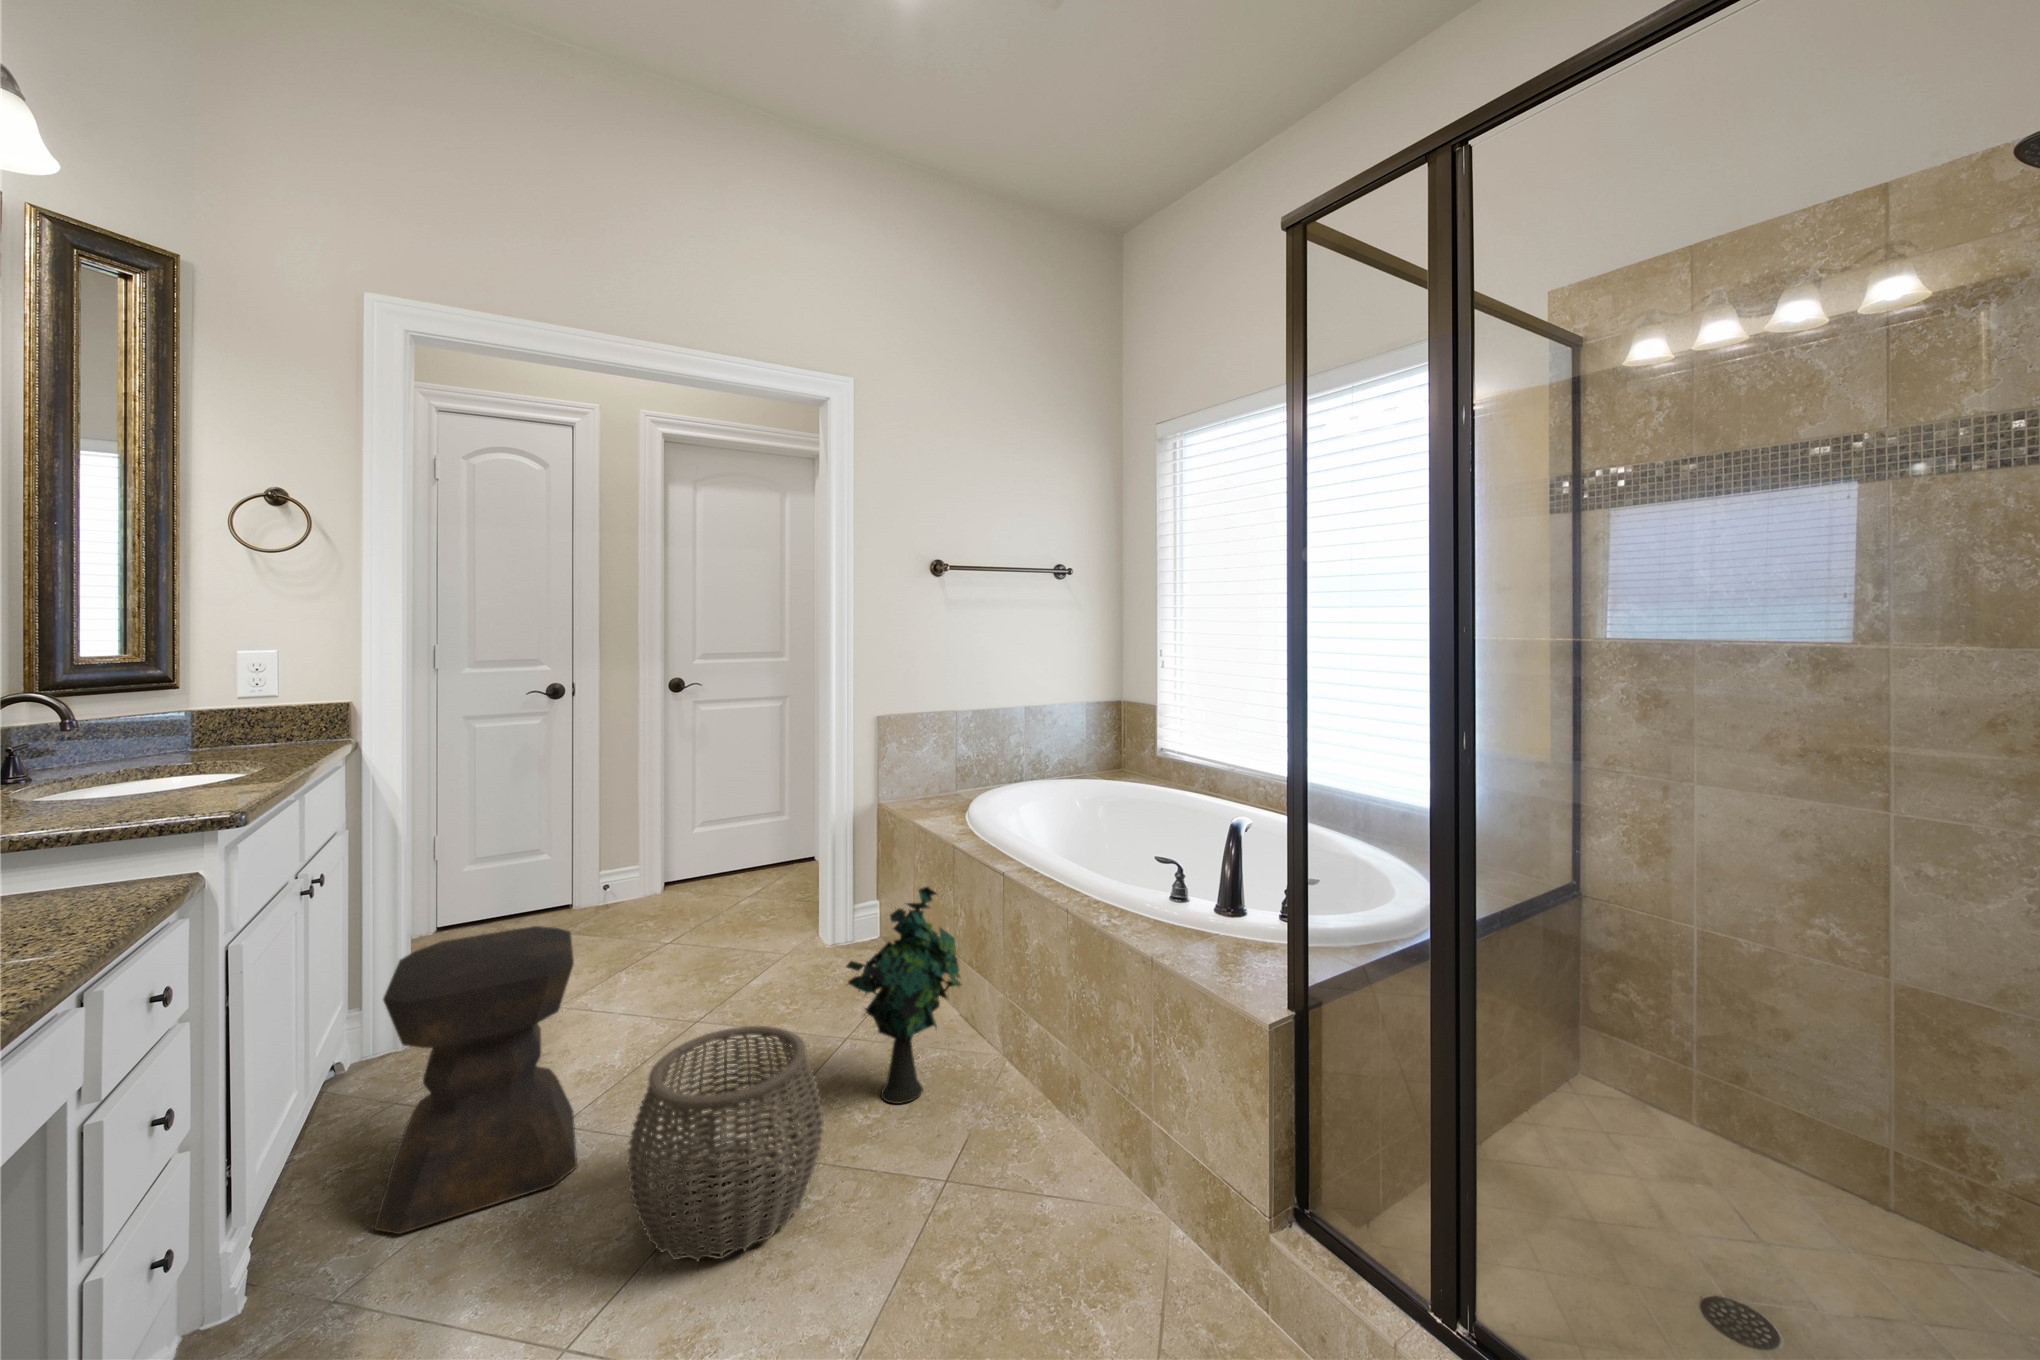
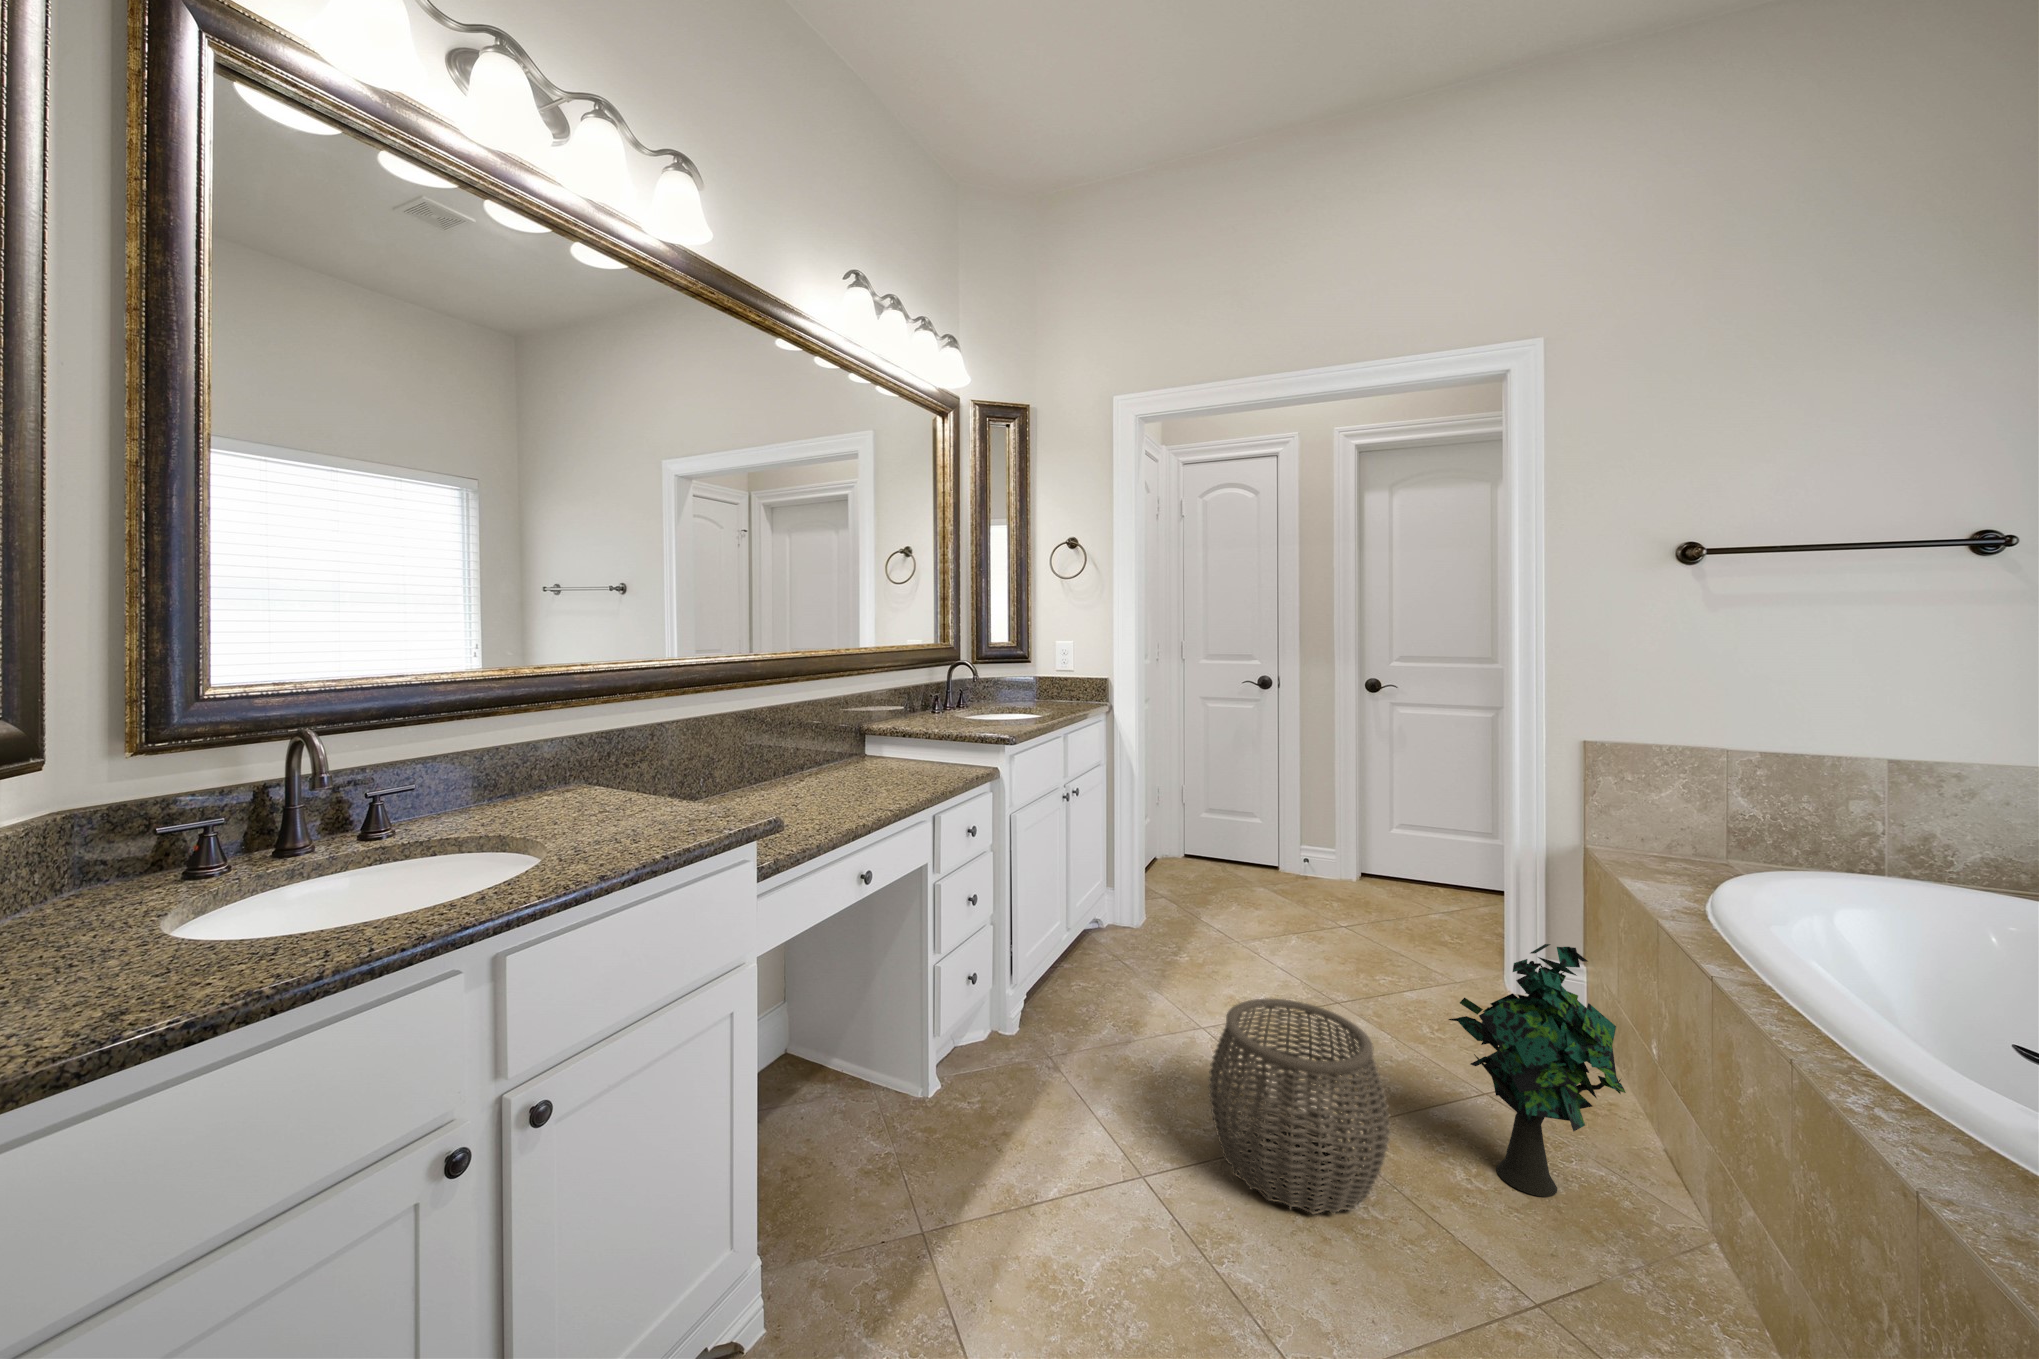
stool: present [374,926,577,1234] -> none [1079,854,1215,1069]

